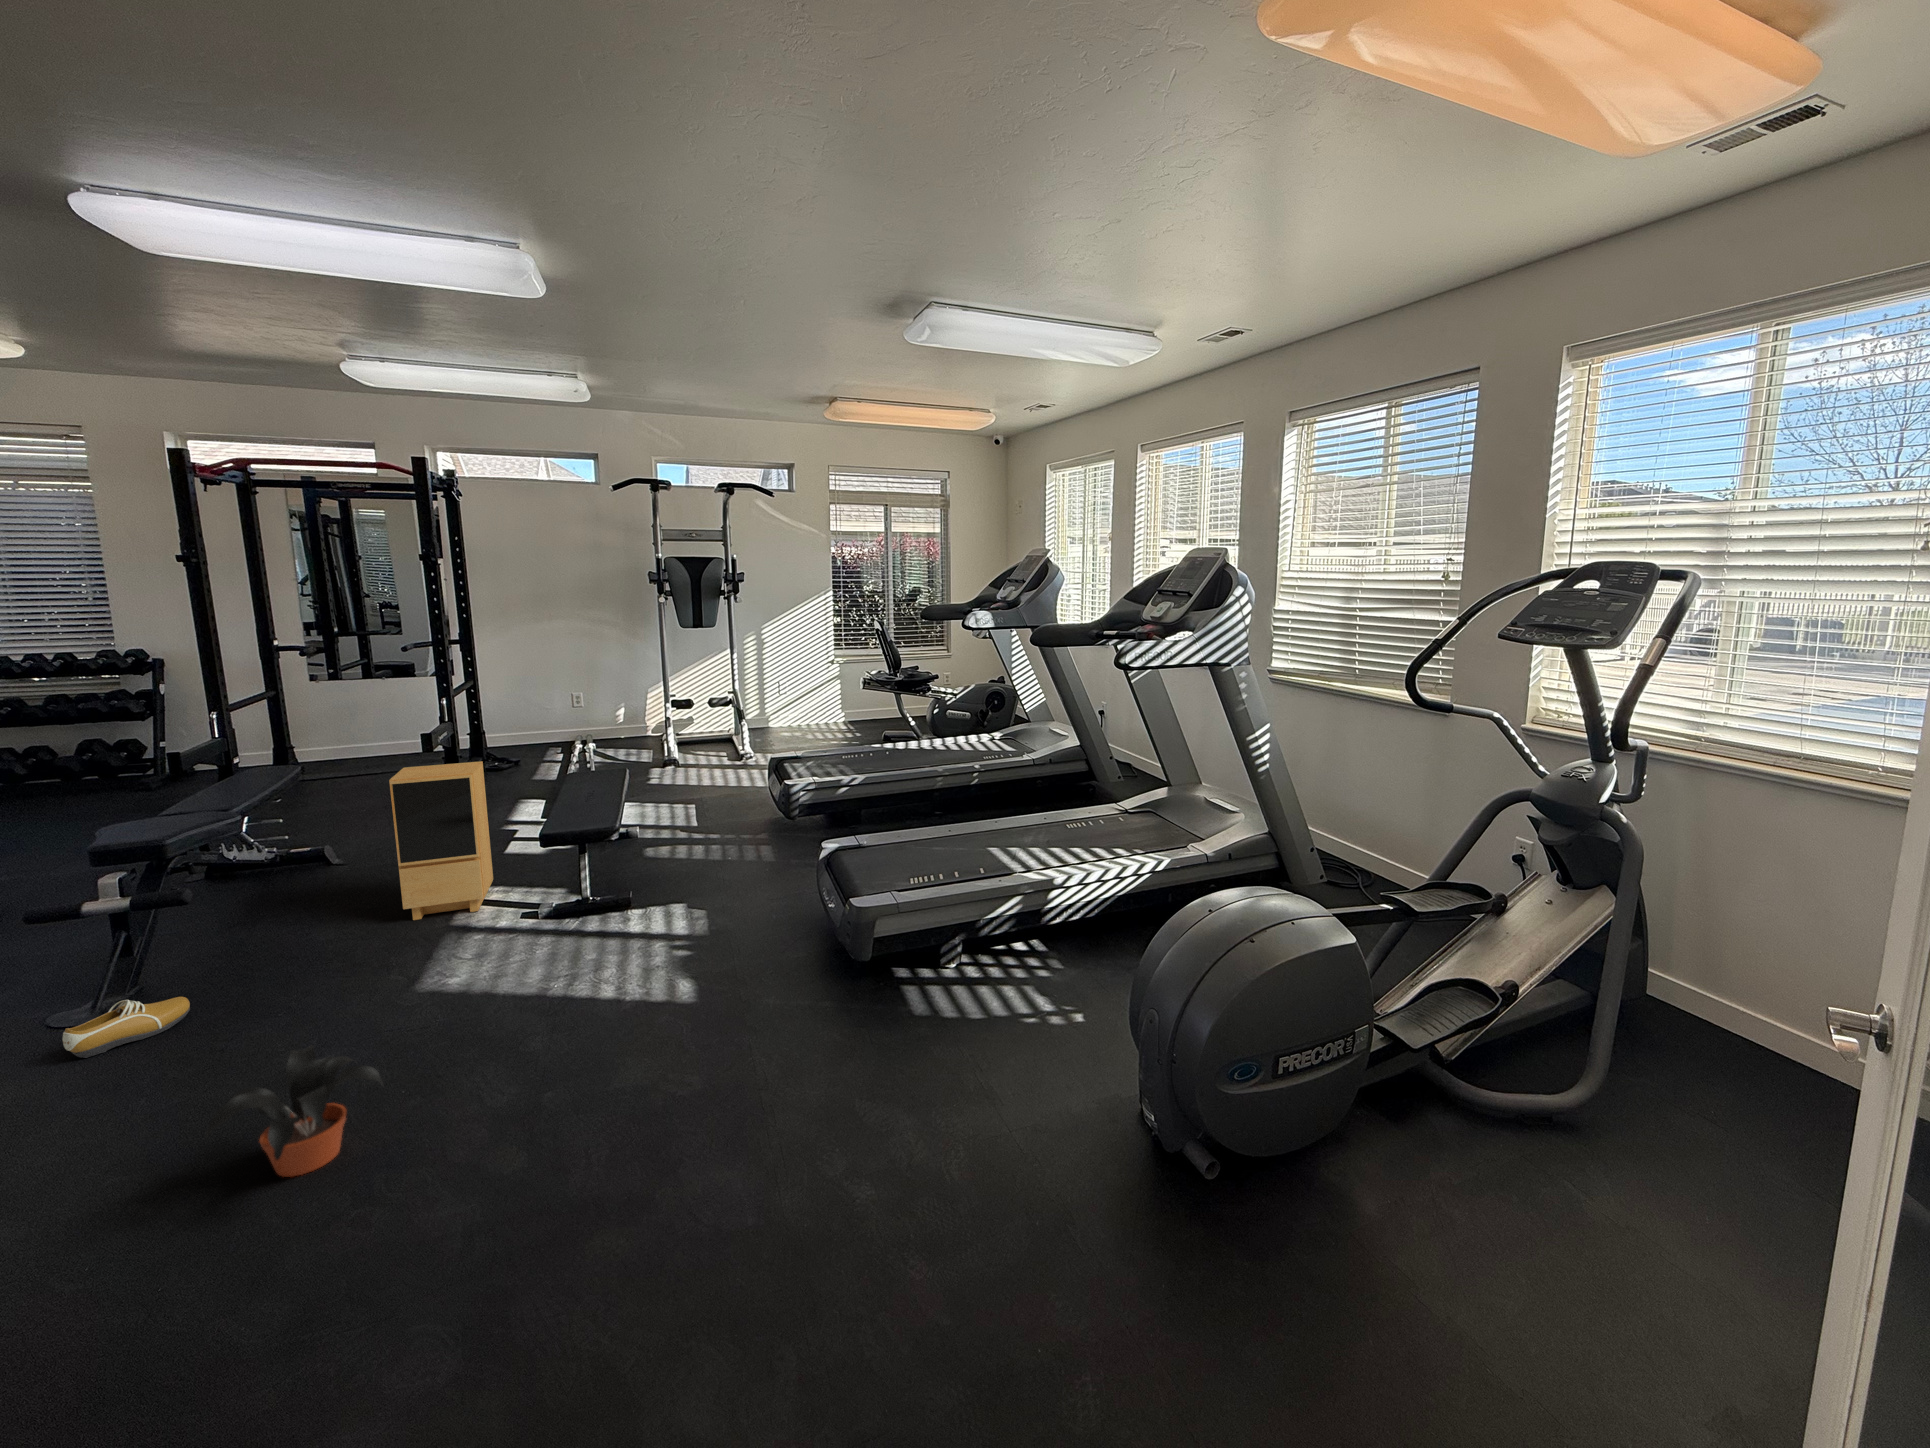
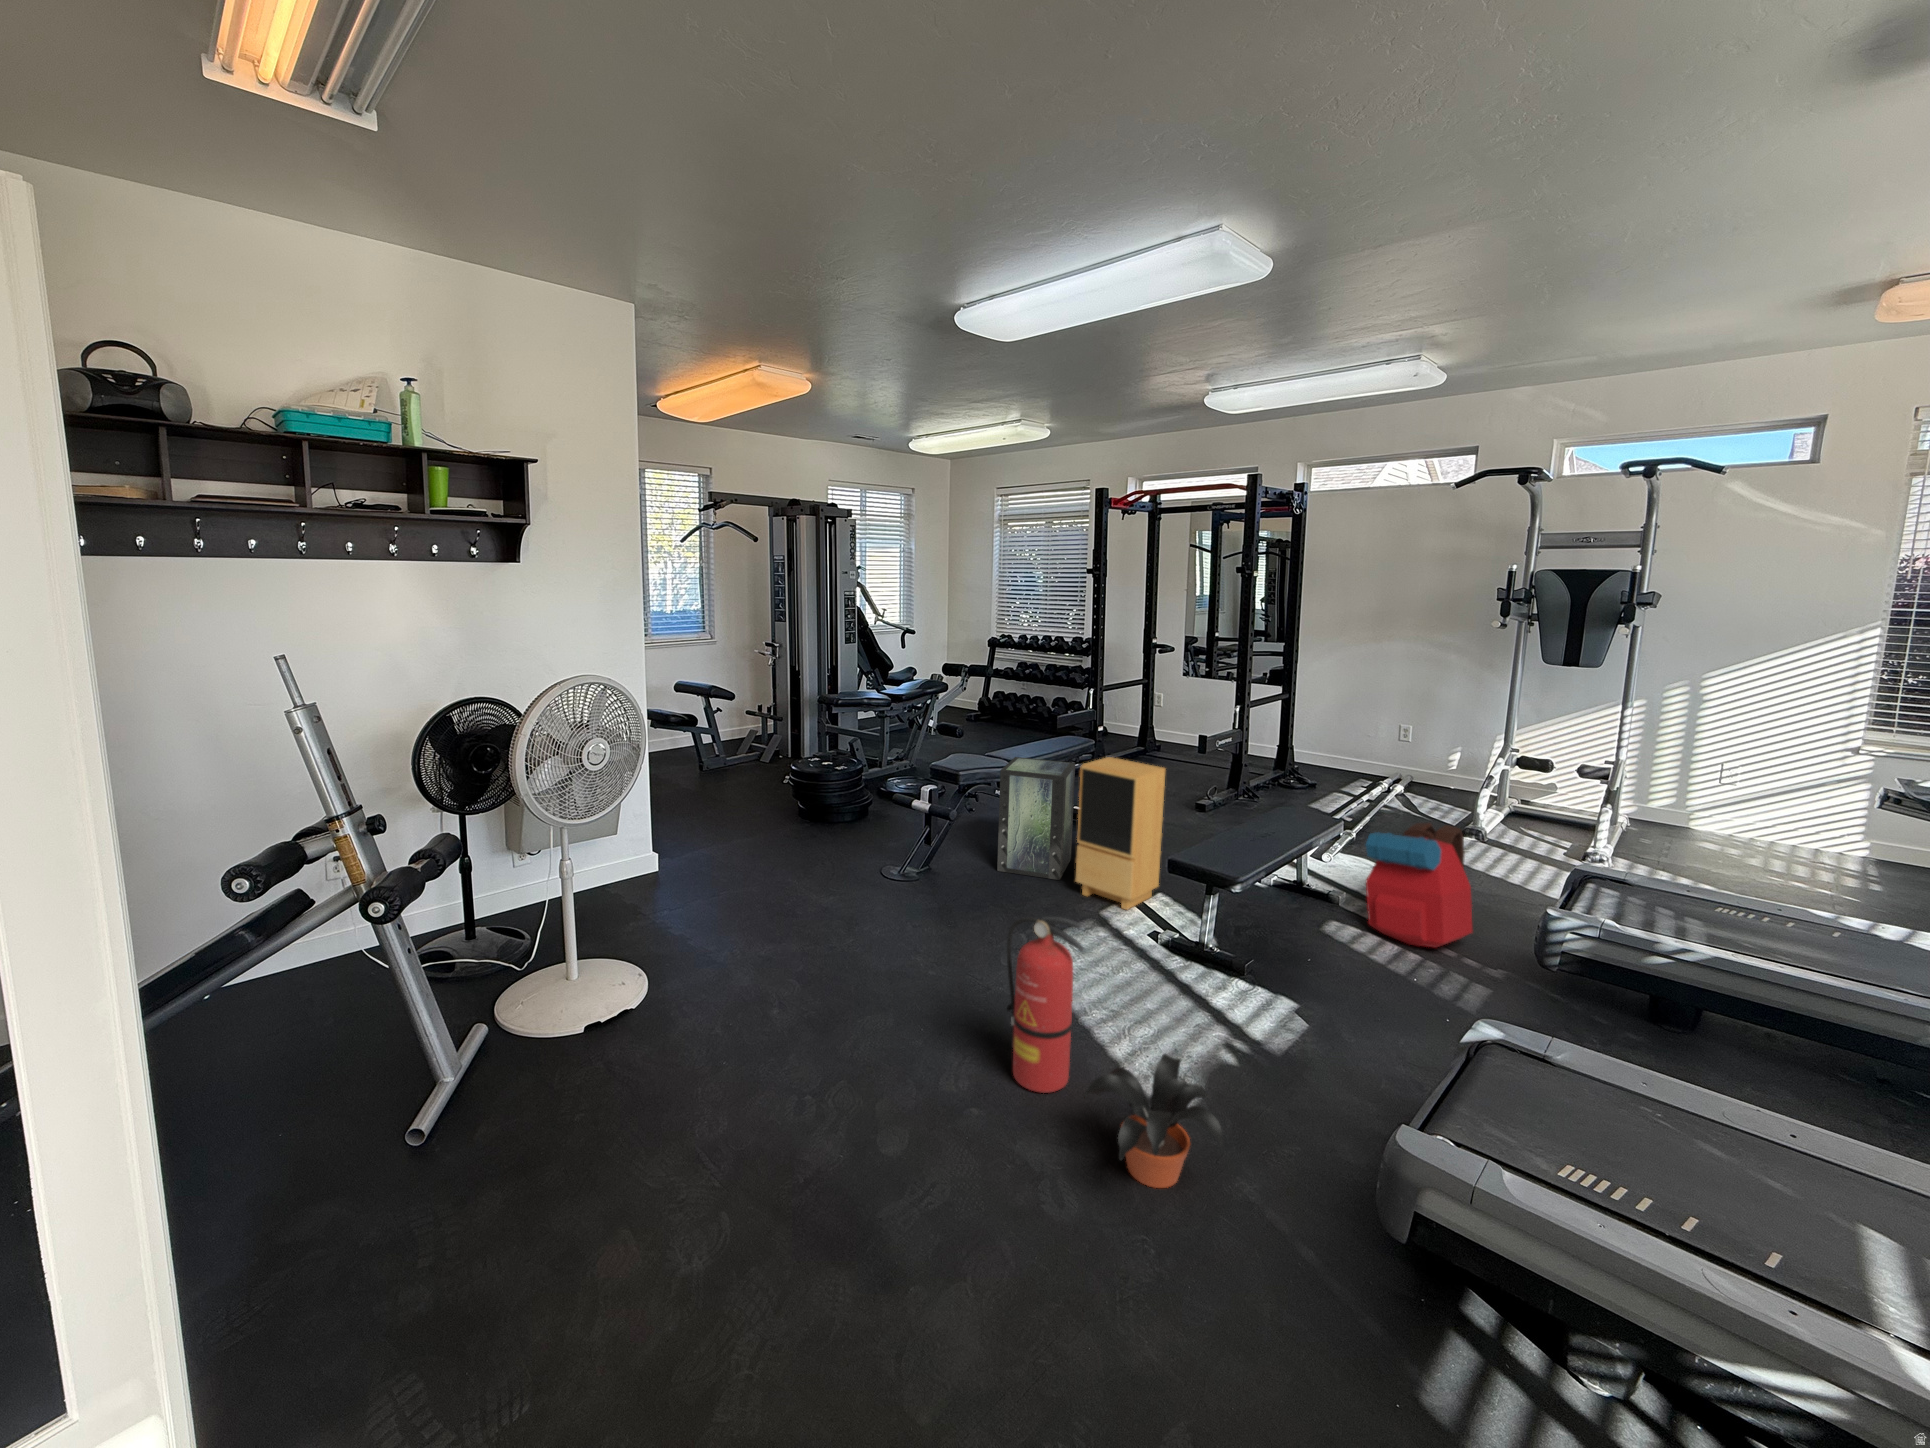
backpack: none [664,749,739,843] -> present [1365,823,1472,947]
storage box: none [242,789,368,945] -> present [997,757,1075,880]
fire extinguisher: none [518,882,607,1054] -> present [1007,917,1084,1093]
shoe: present [63,997,190,1058] -> none [854,869,917,901]
potted plant: present [206,1046,383,1177] -> present [1084,1054,1223,1188]

